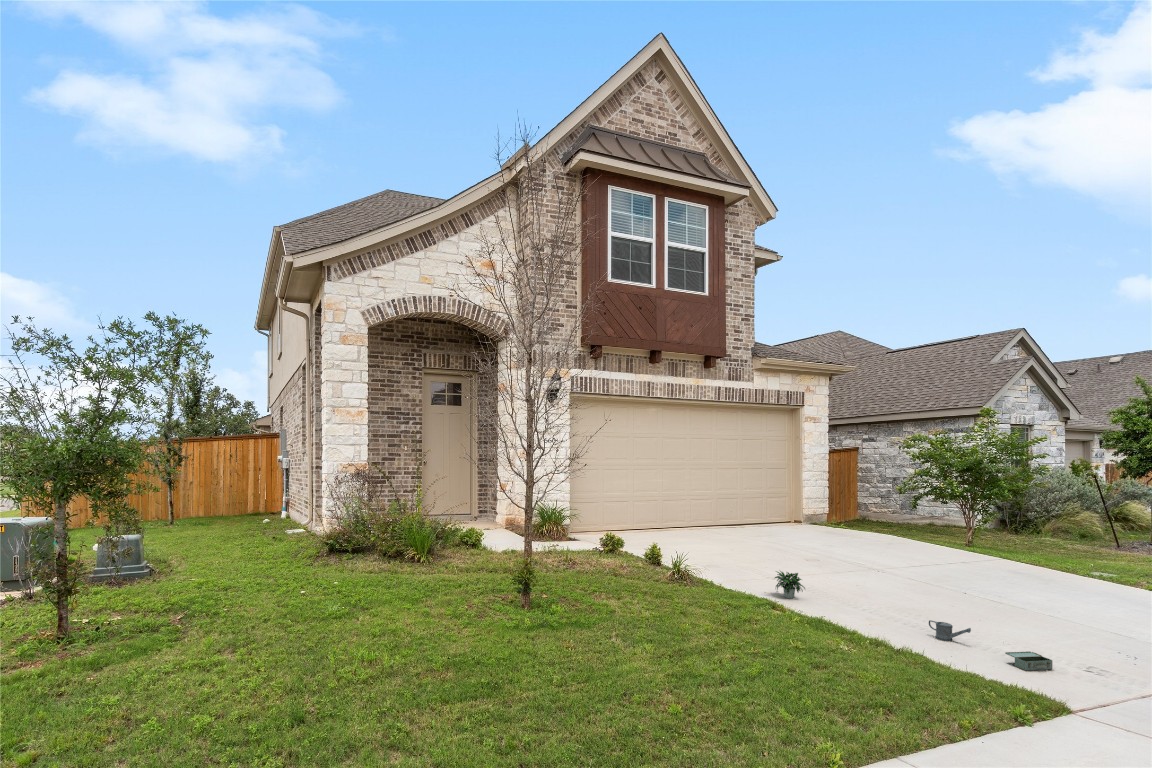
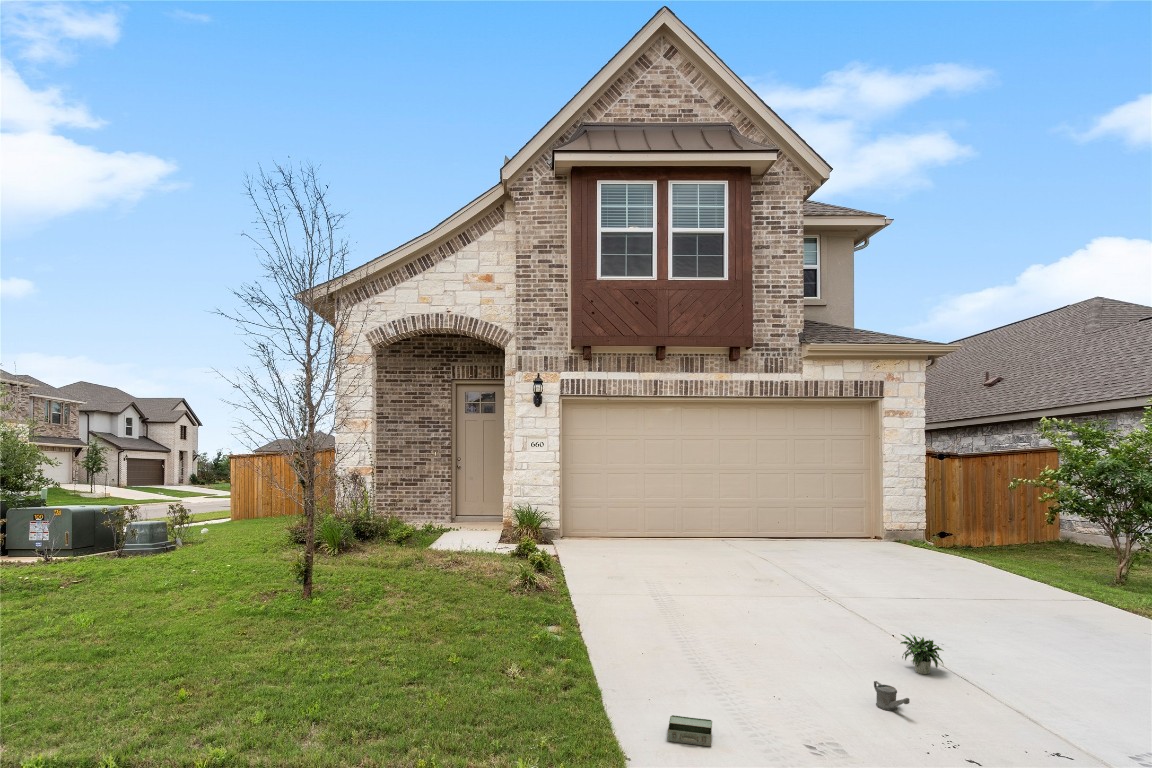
potted plant: present [775,571,805,598] -> present [900,634,944,674]
watering can: present [929,620,971,641] -> present [874,681,910,711]

